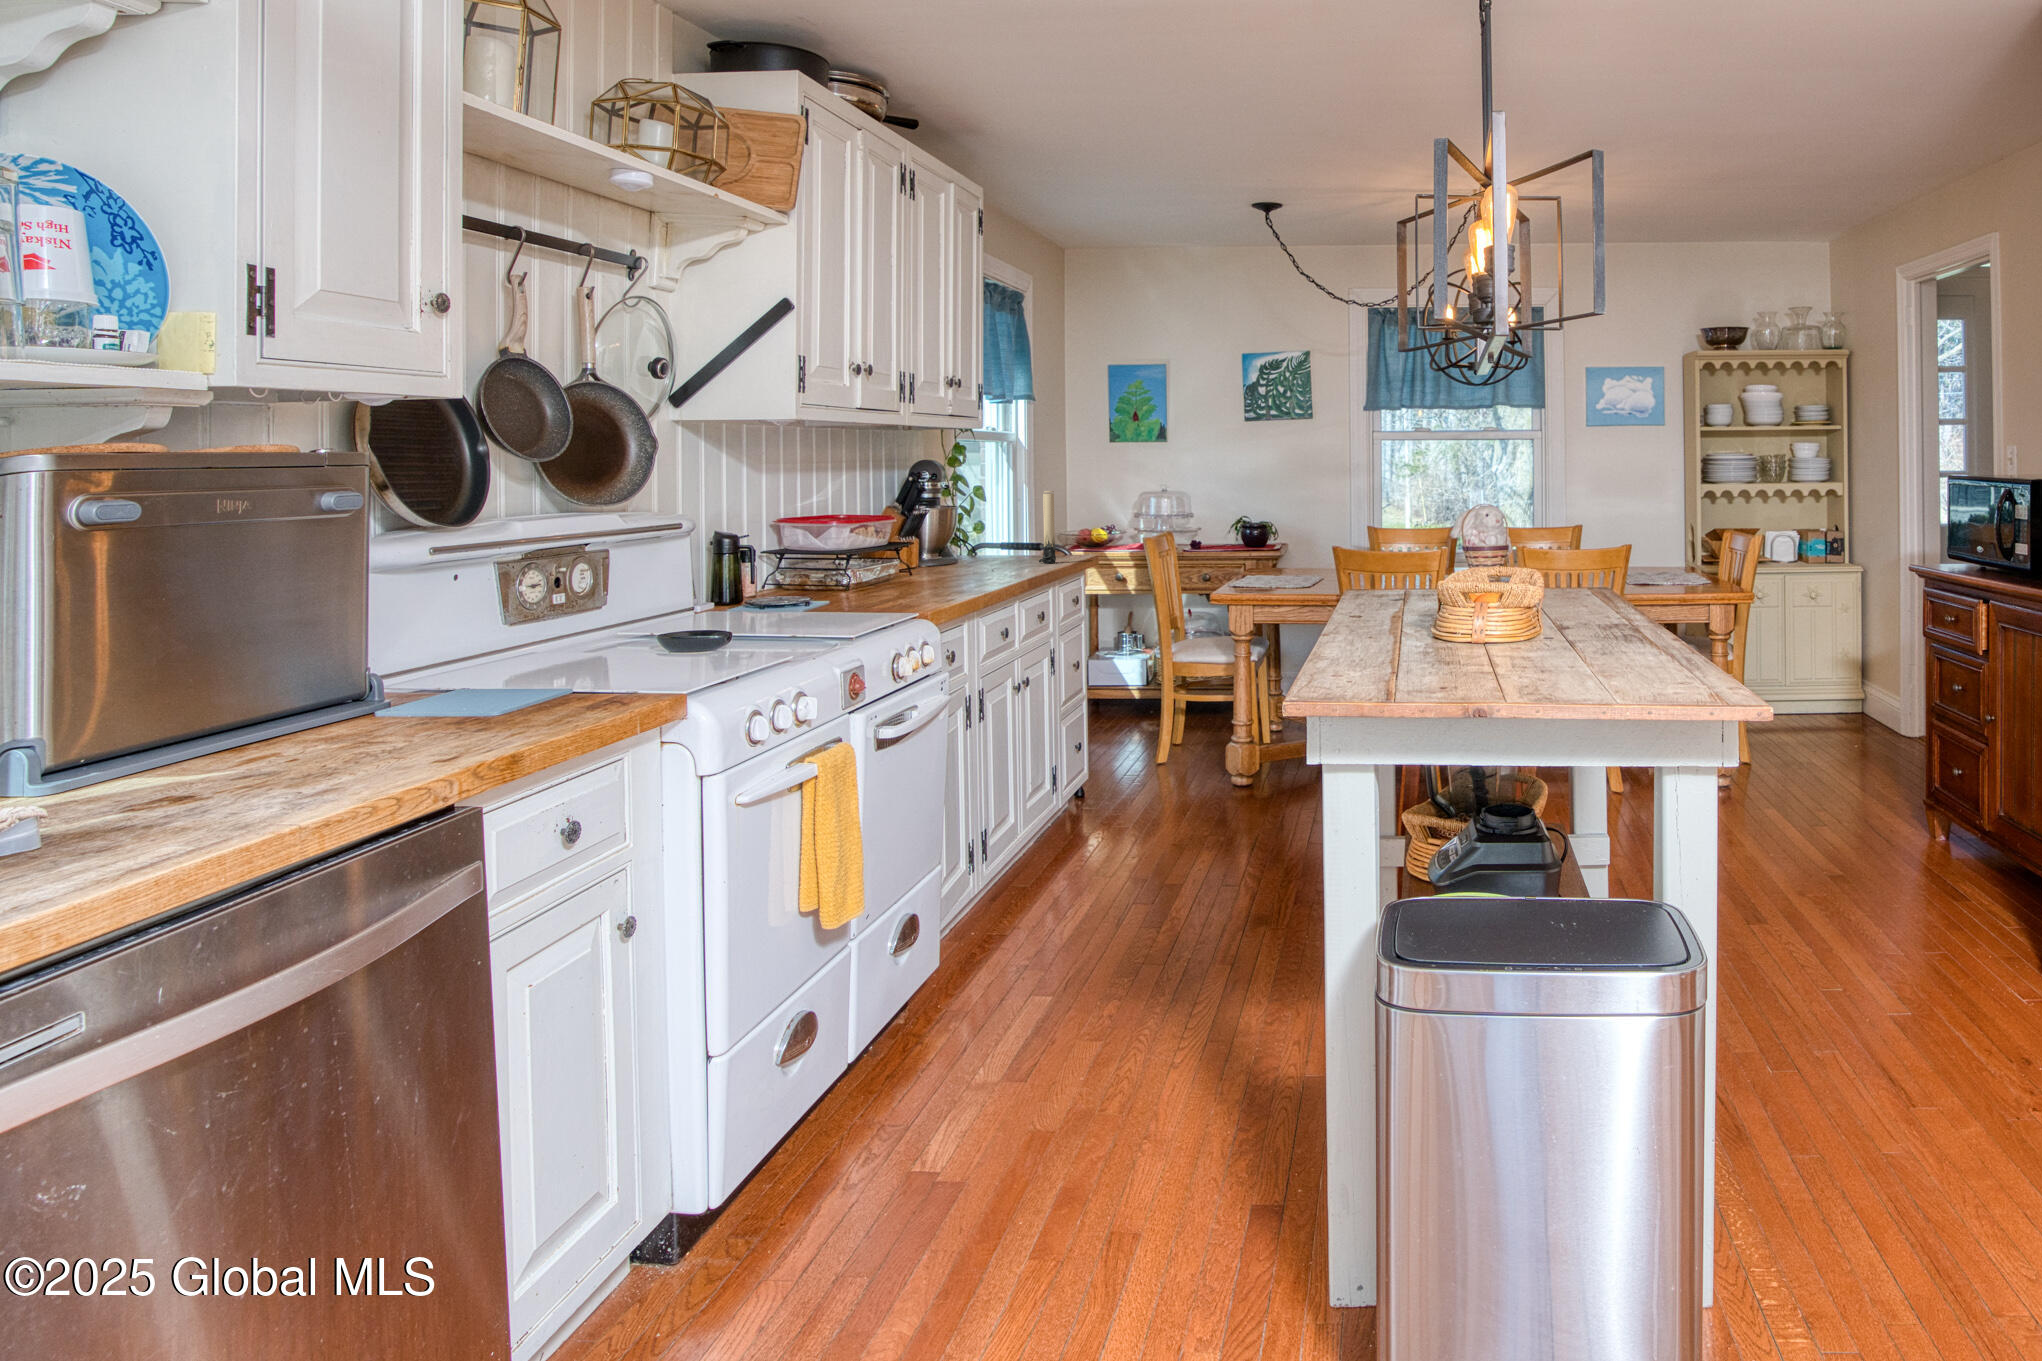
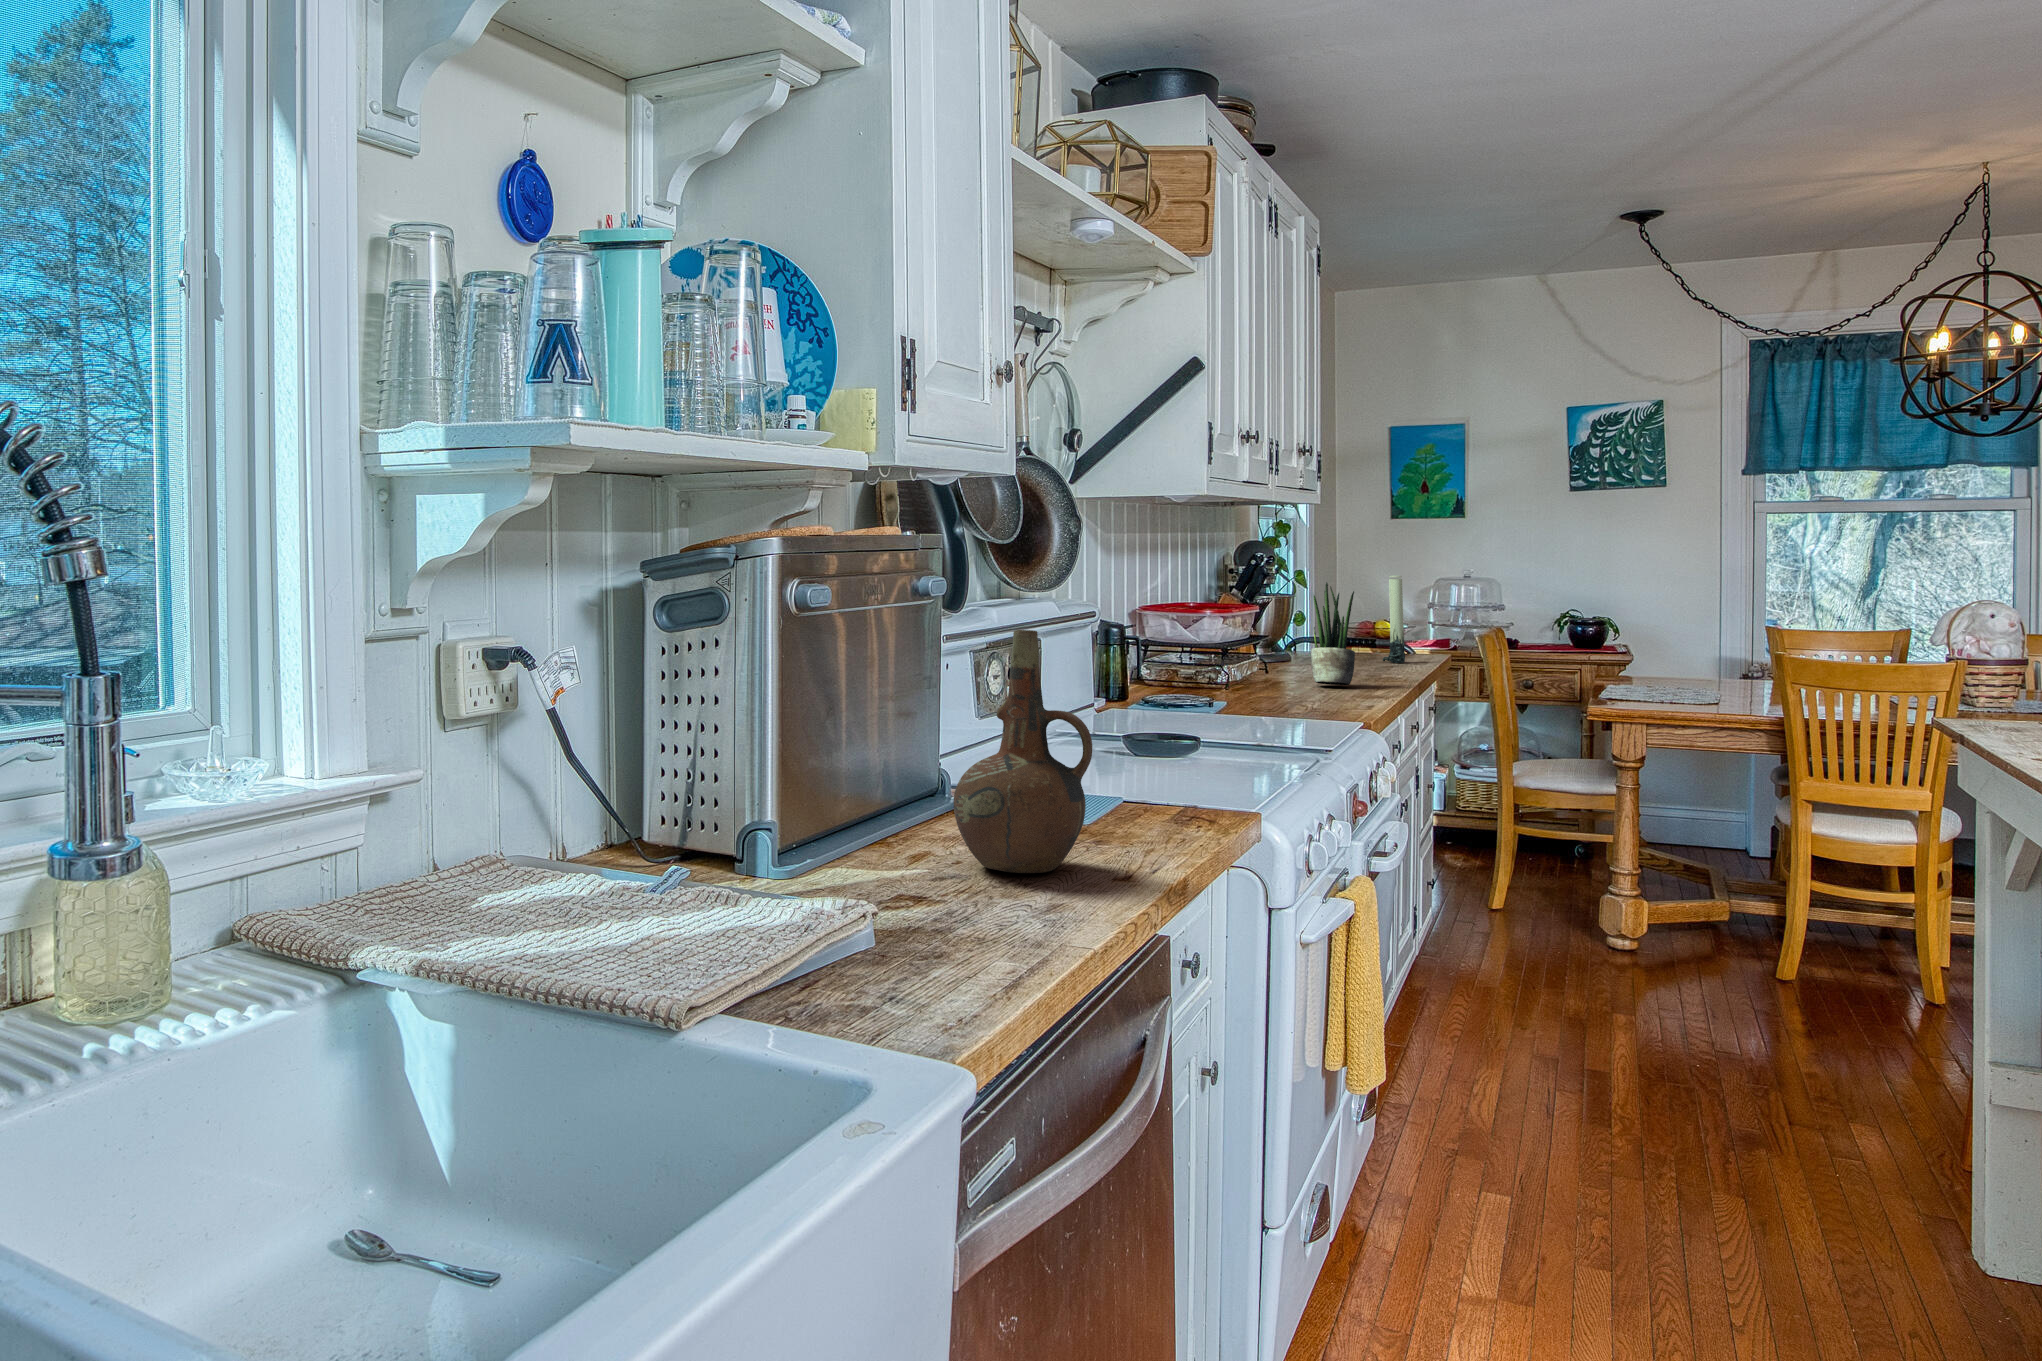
potted plant: none [935,496,973,582] -> present [1311,582,1355,685]
ceramic pitcher: none [266,532,420,746] -> present [954,630,1092,873]

